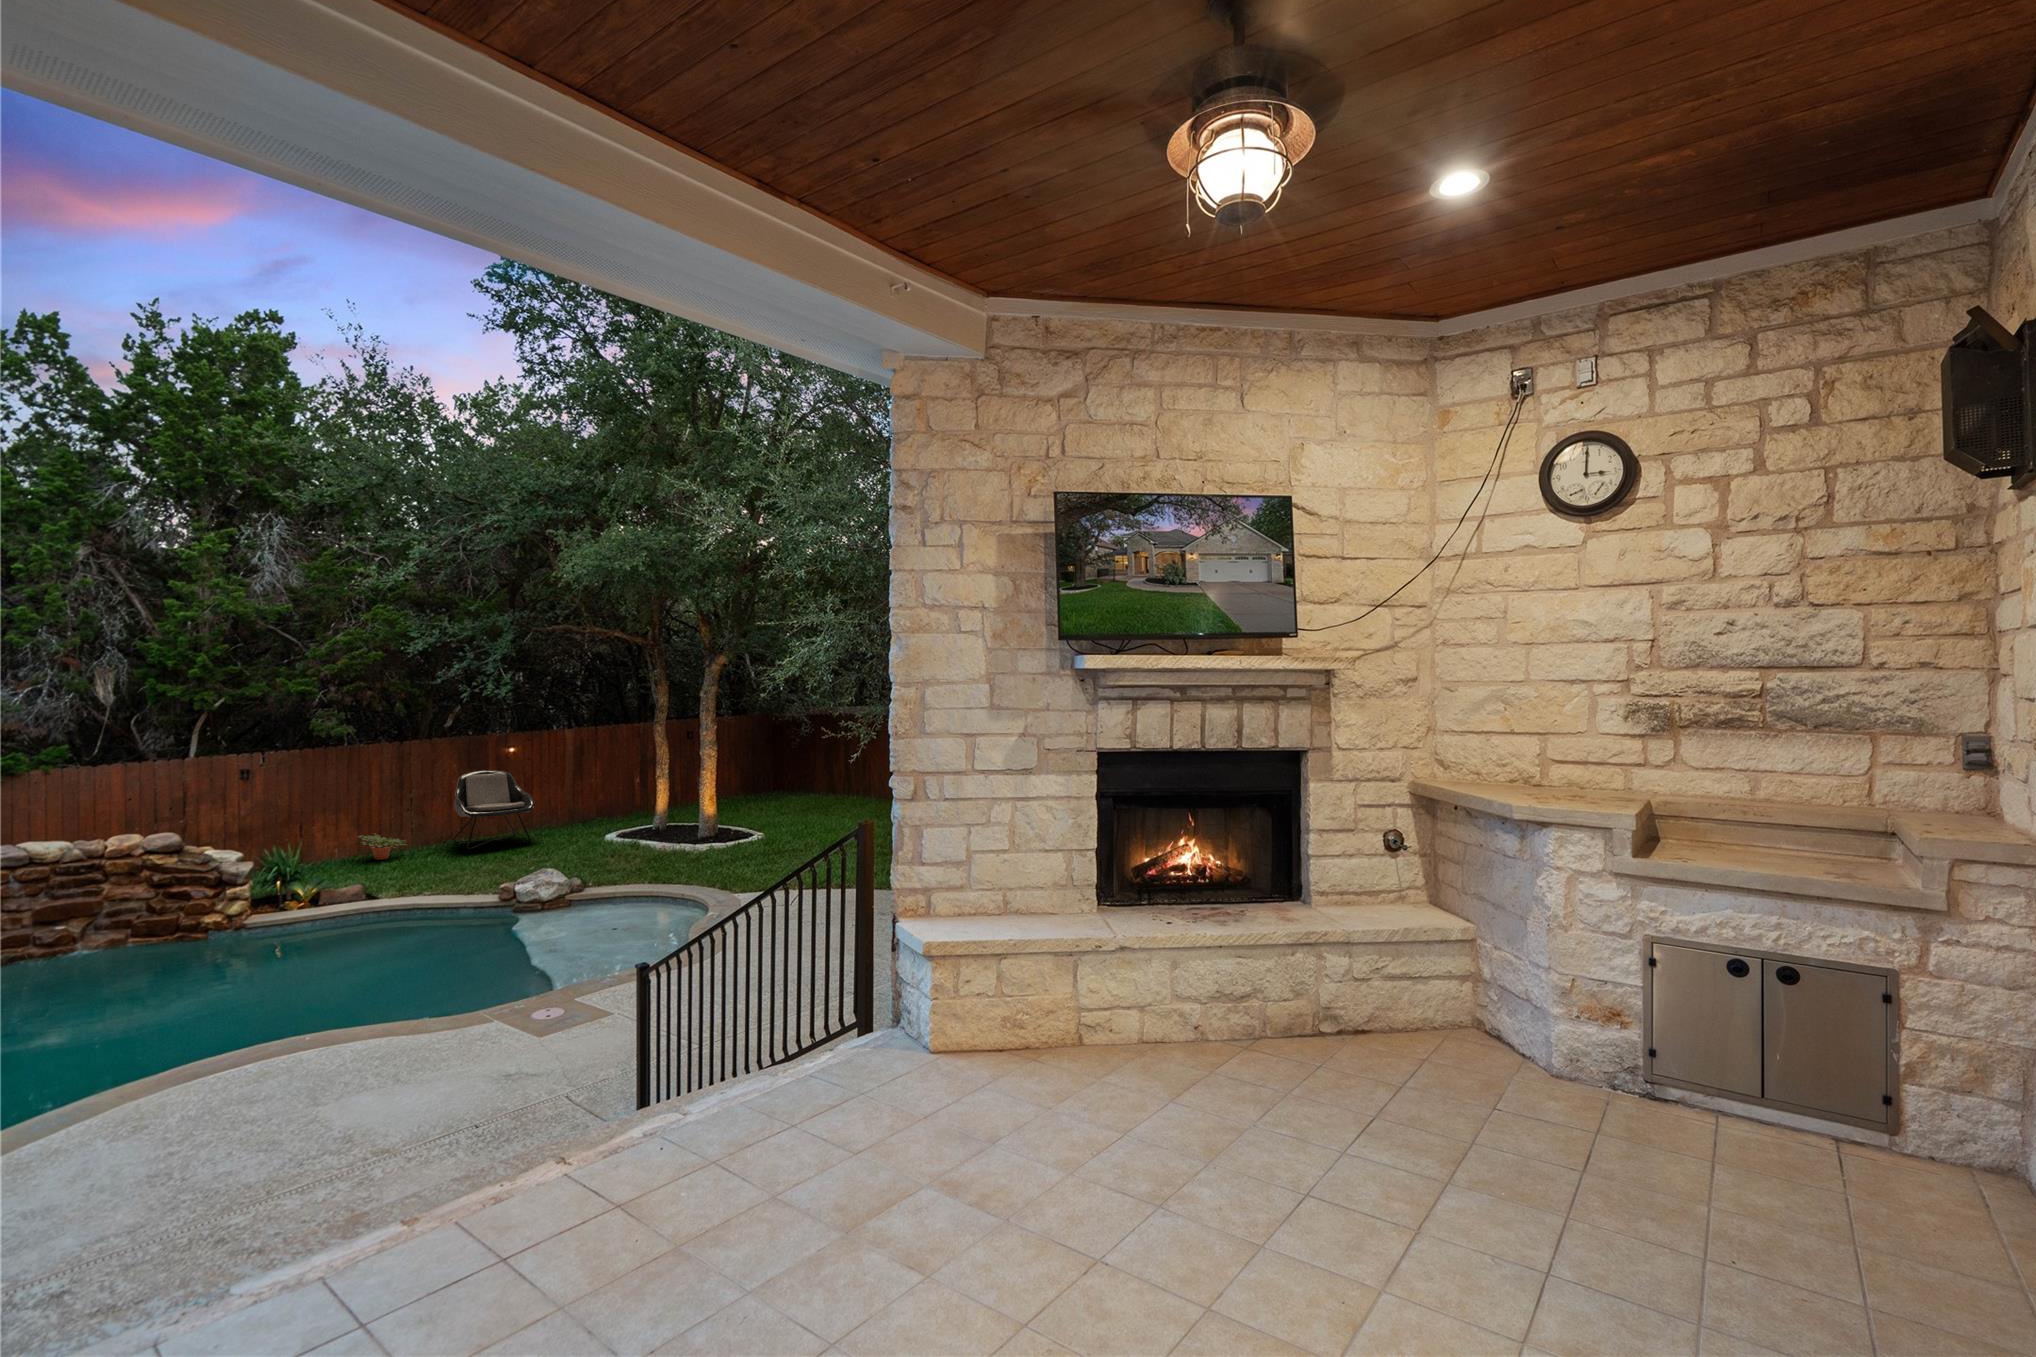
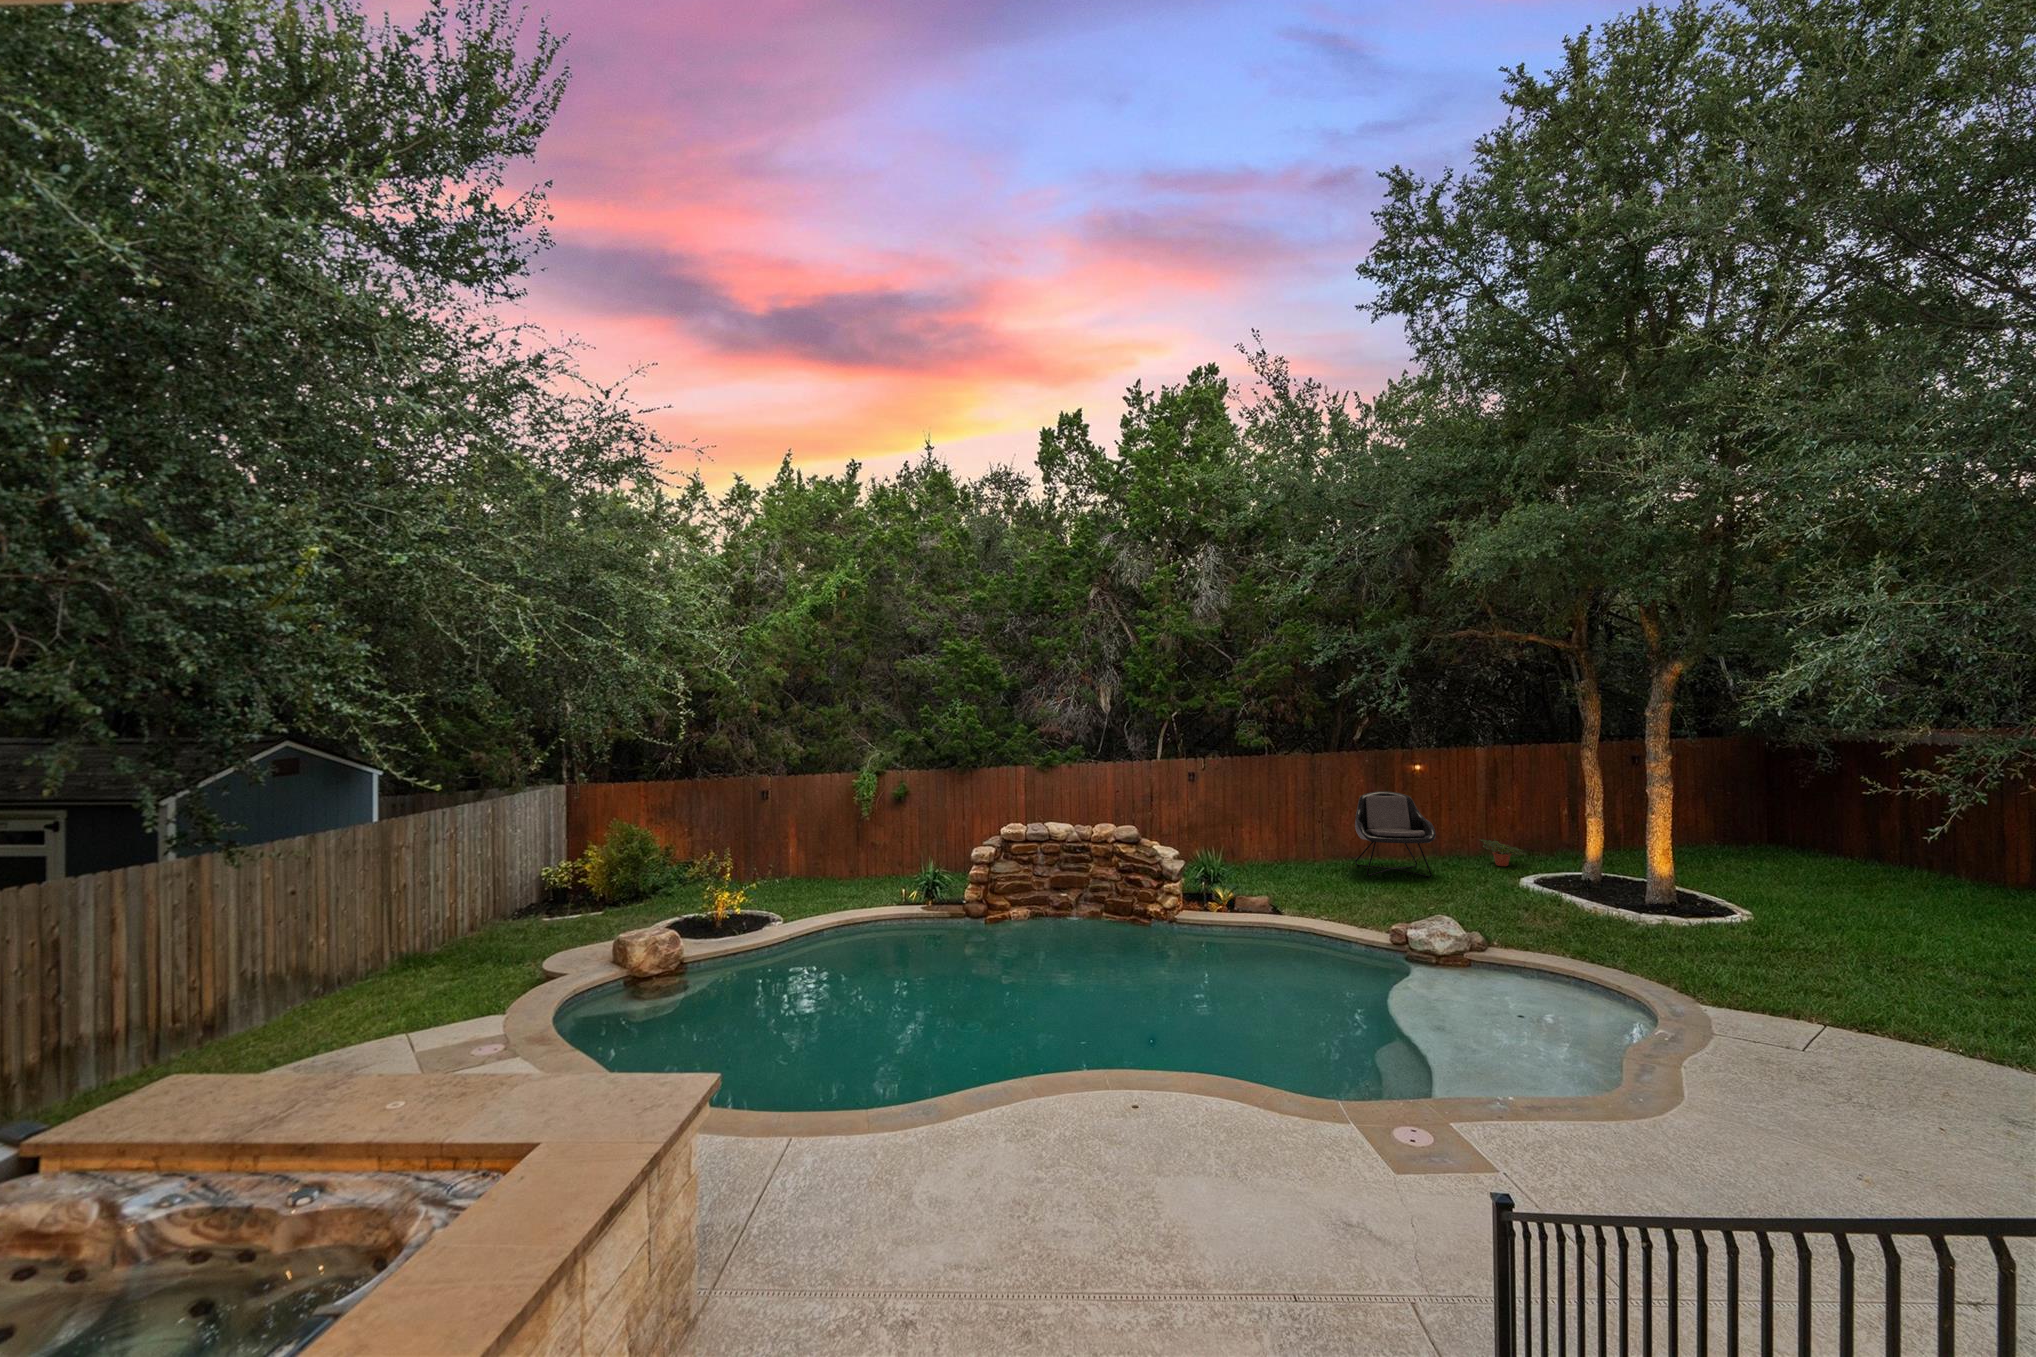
potted plant: present [358,833,408,860] -> present [1480,839,1525,866]

